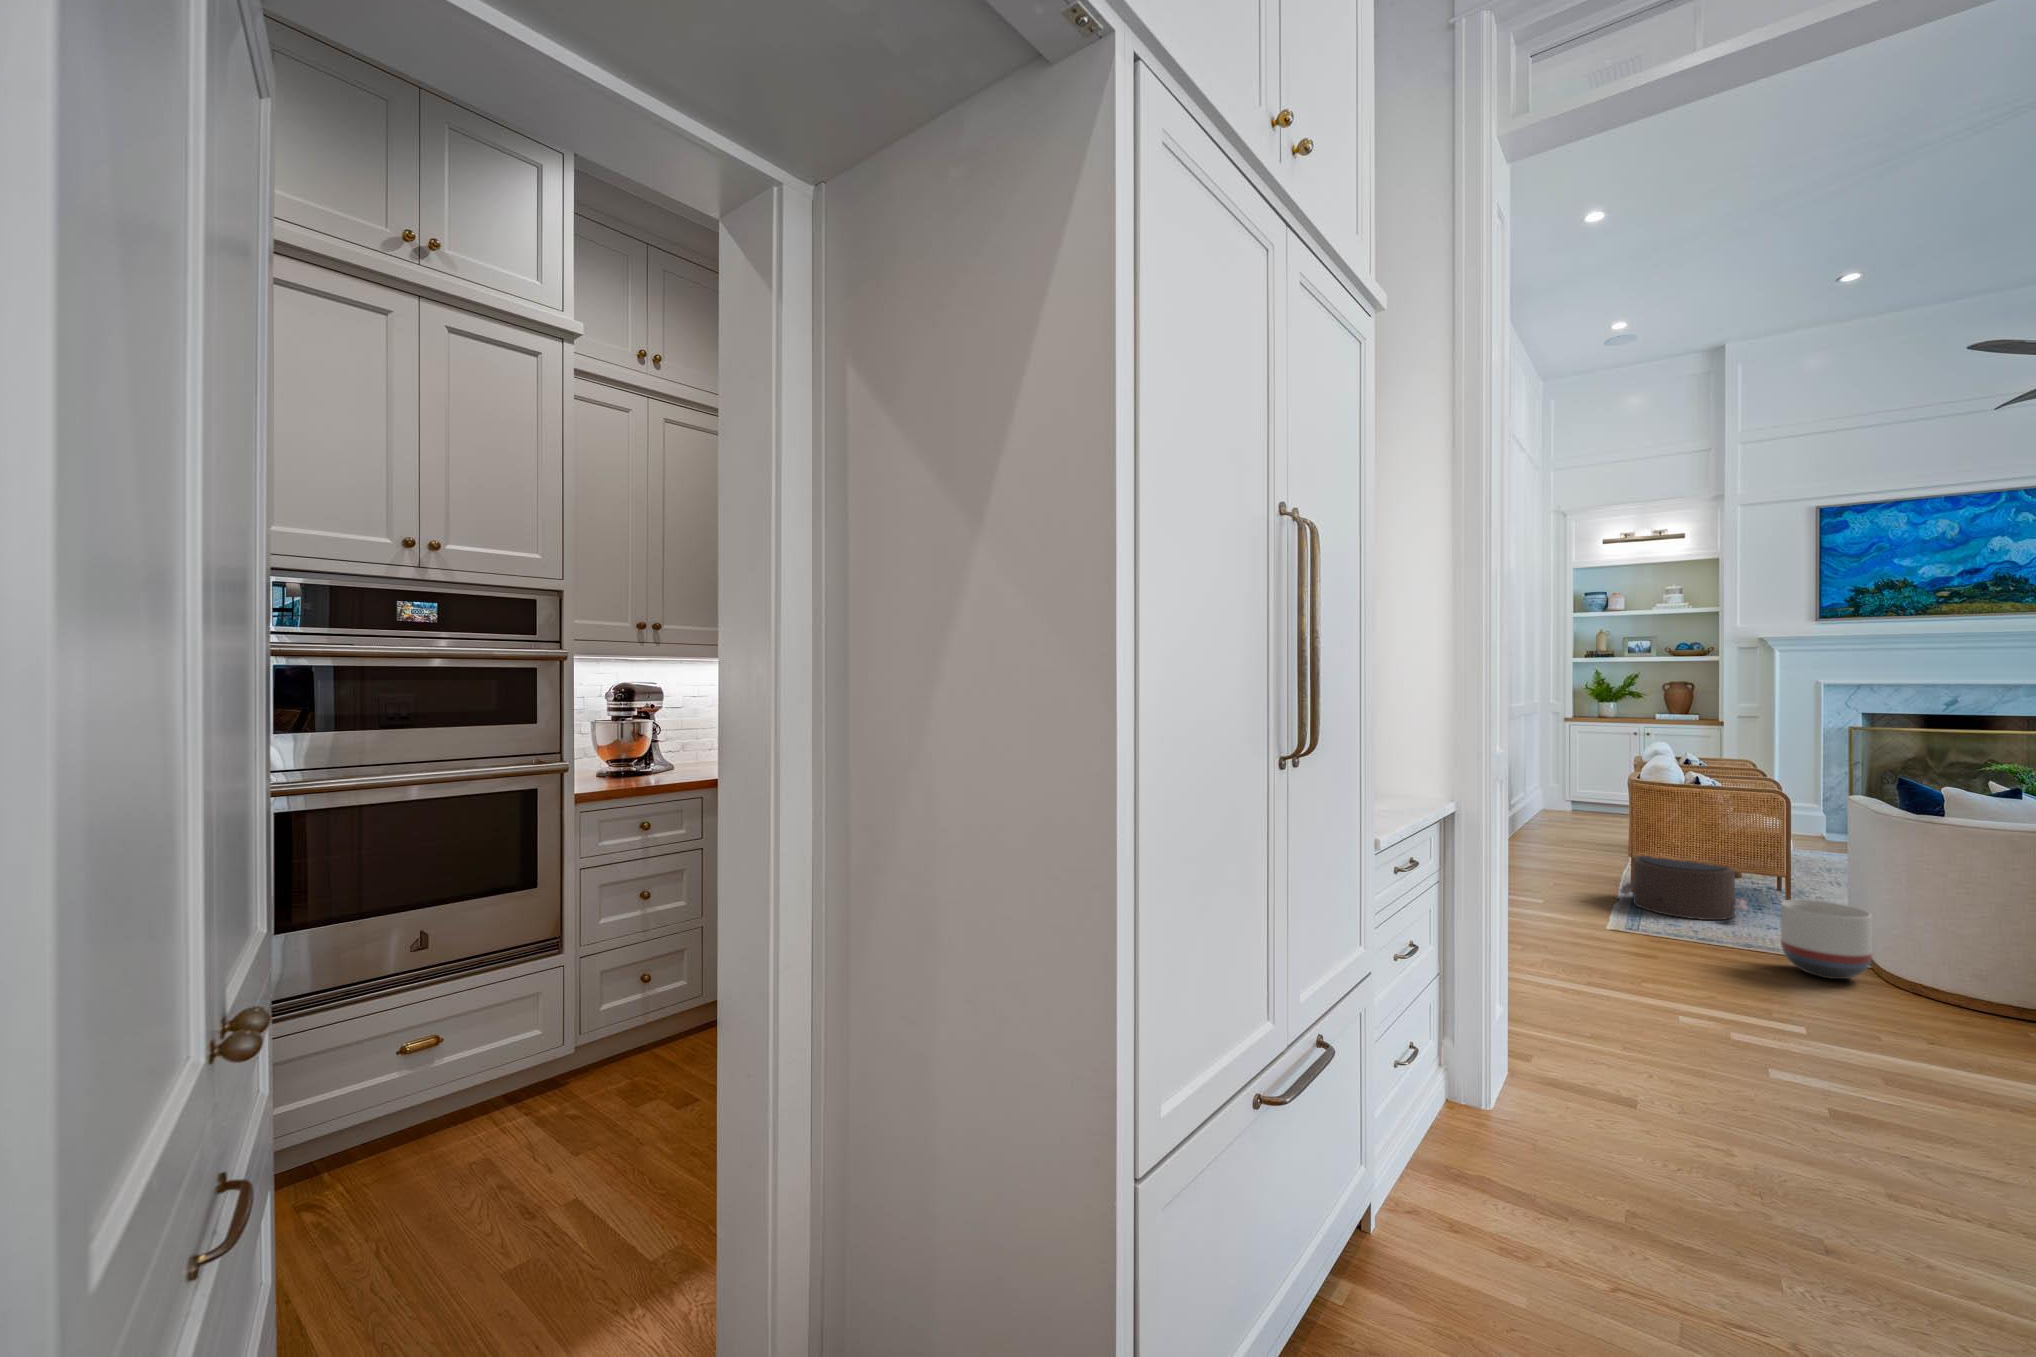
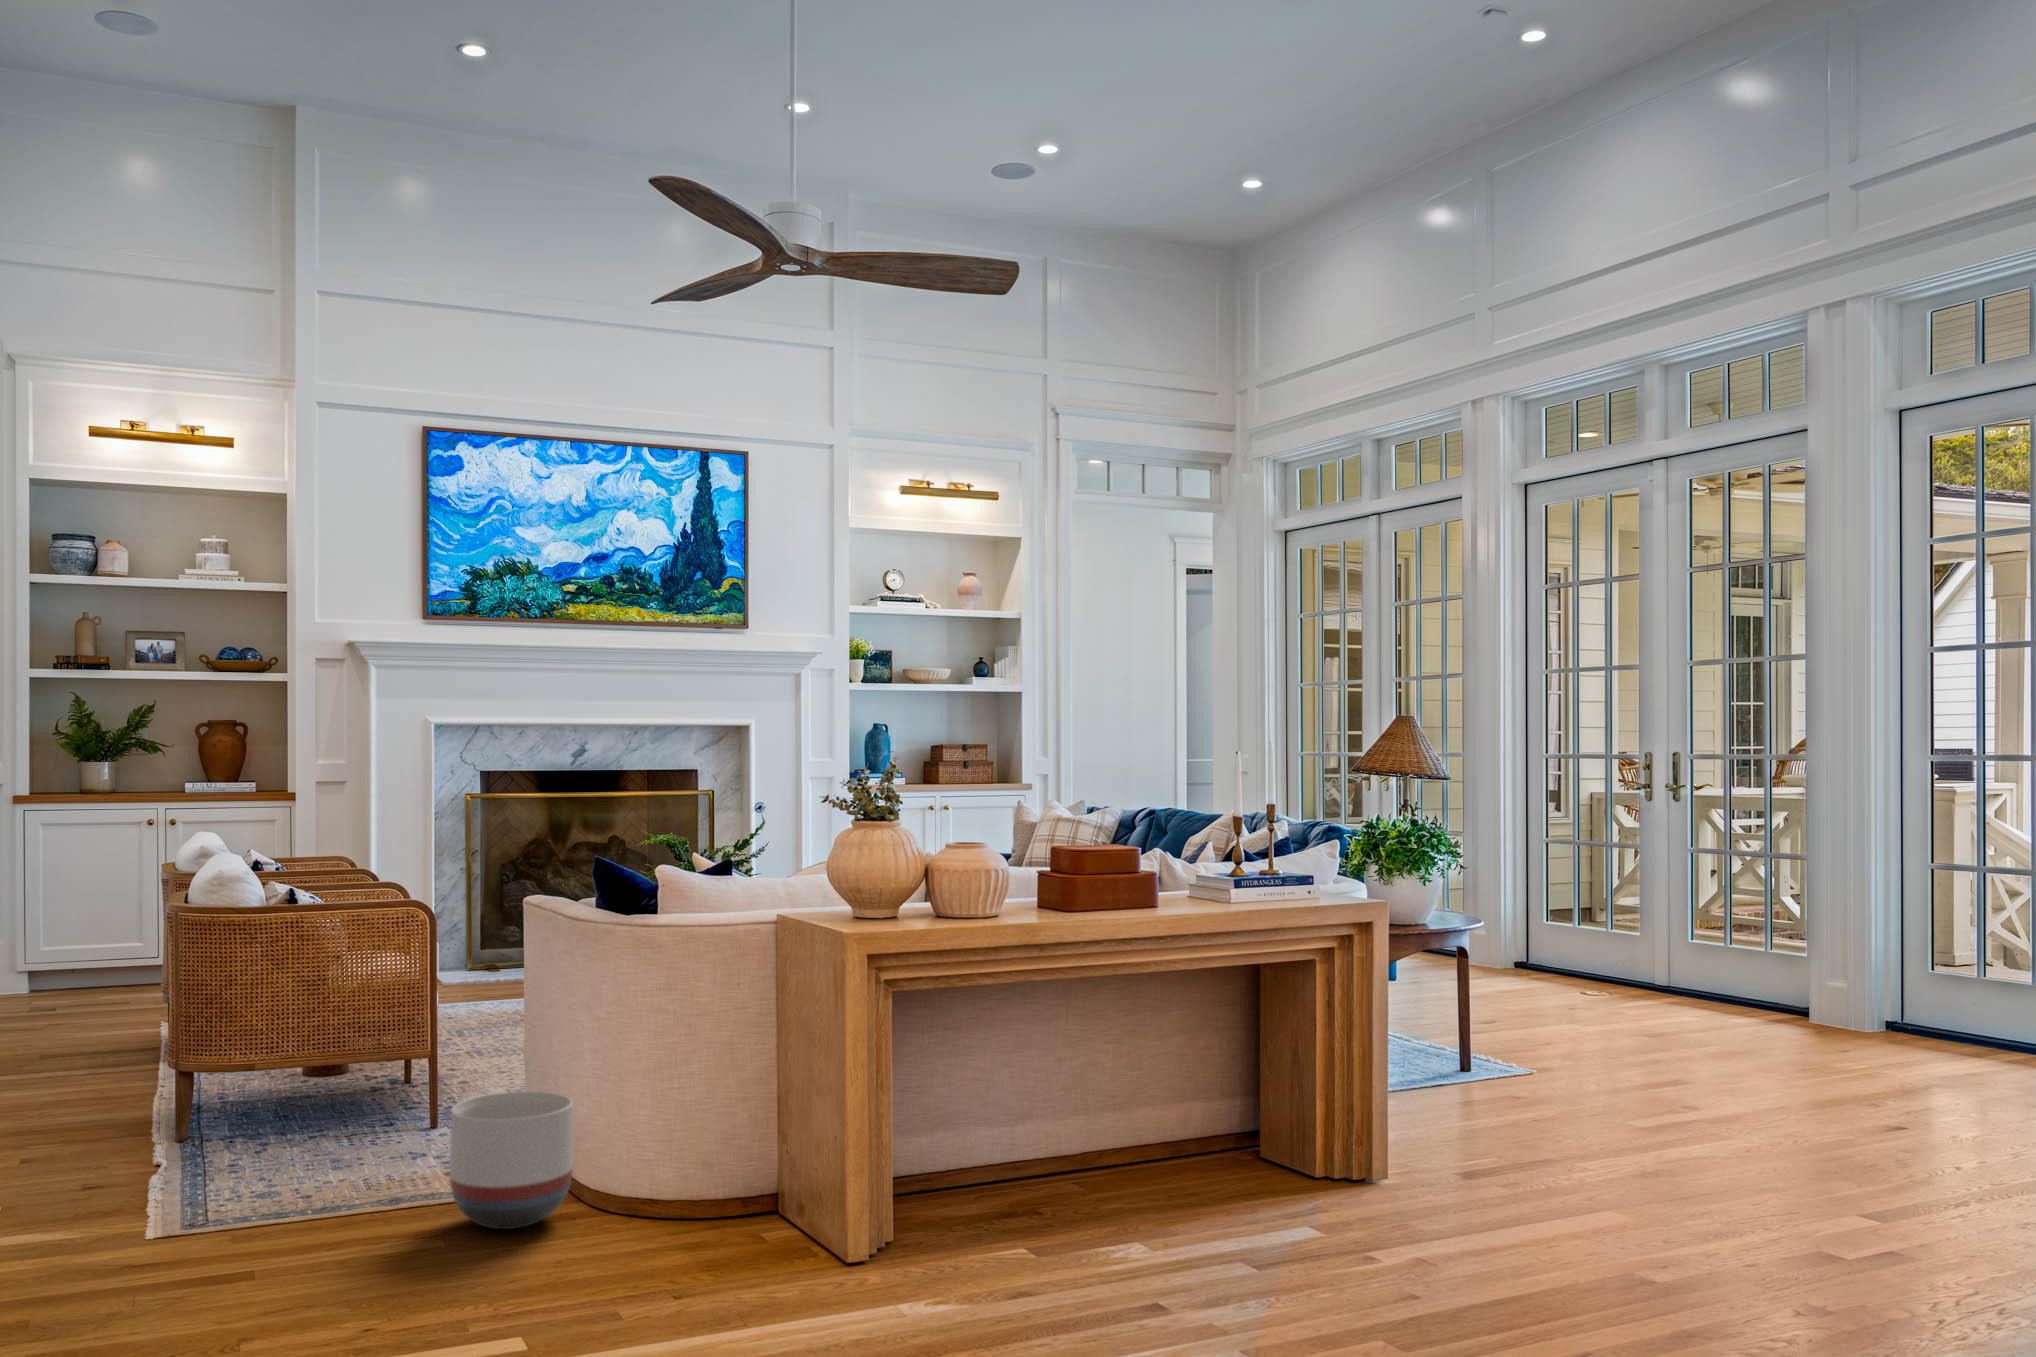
pouf: present [1620,856,1748,920] -> none [160,1049,381,1177]

